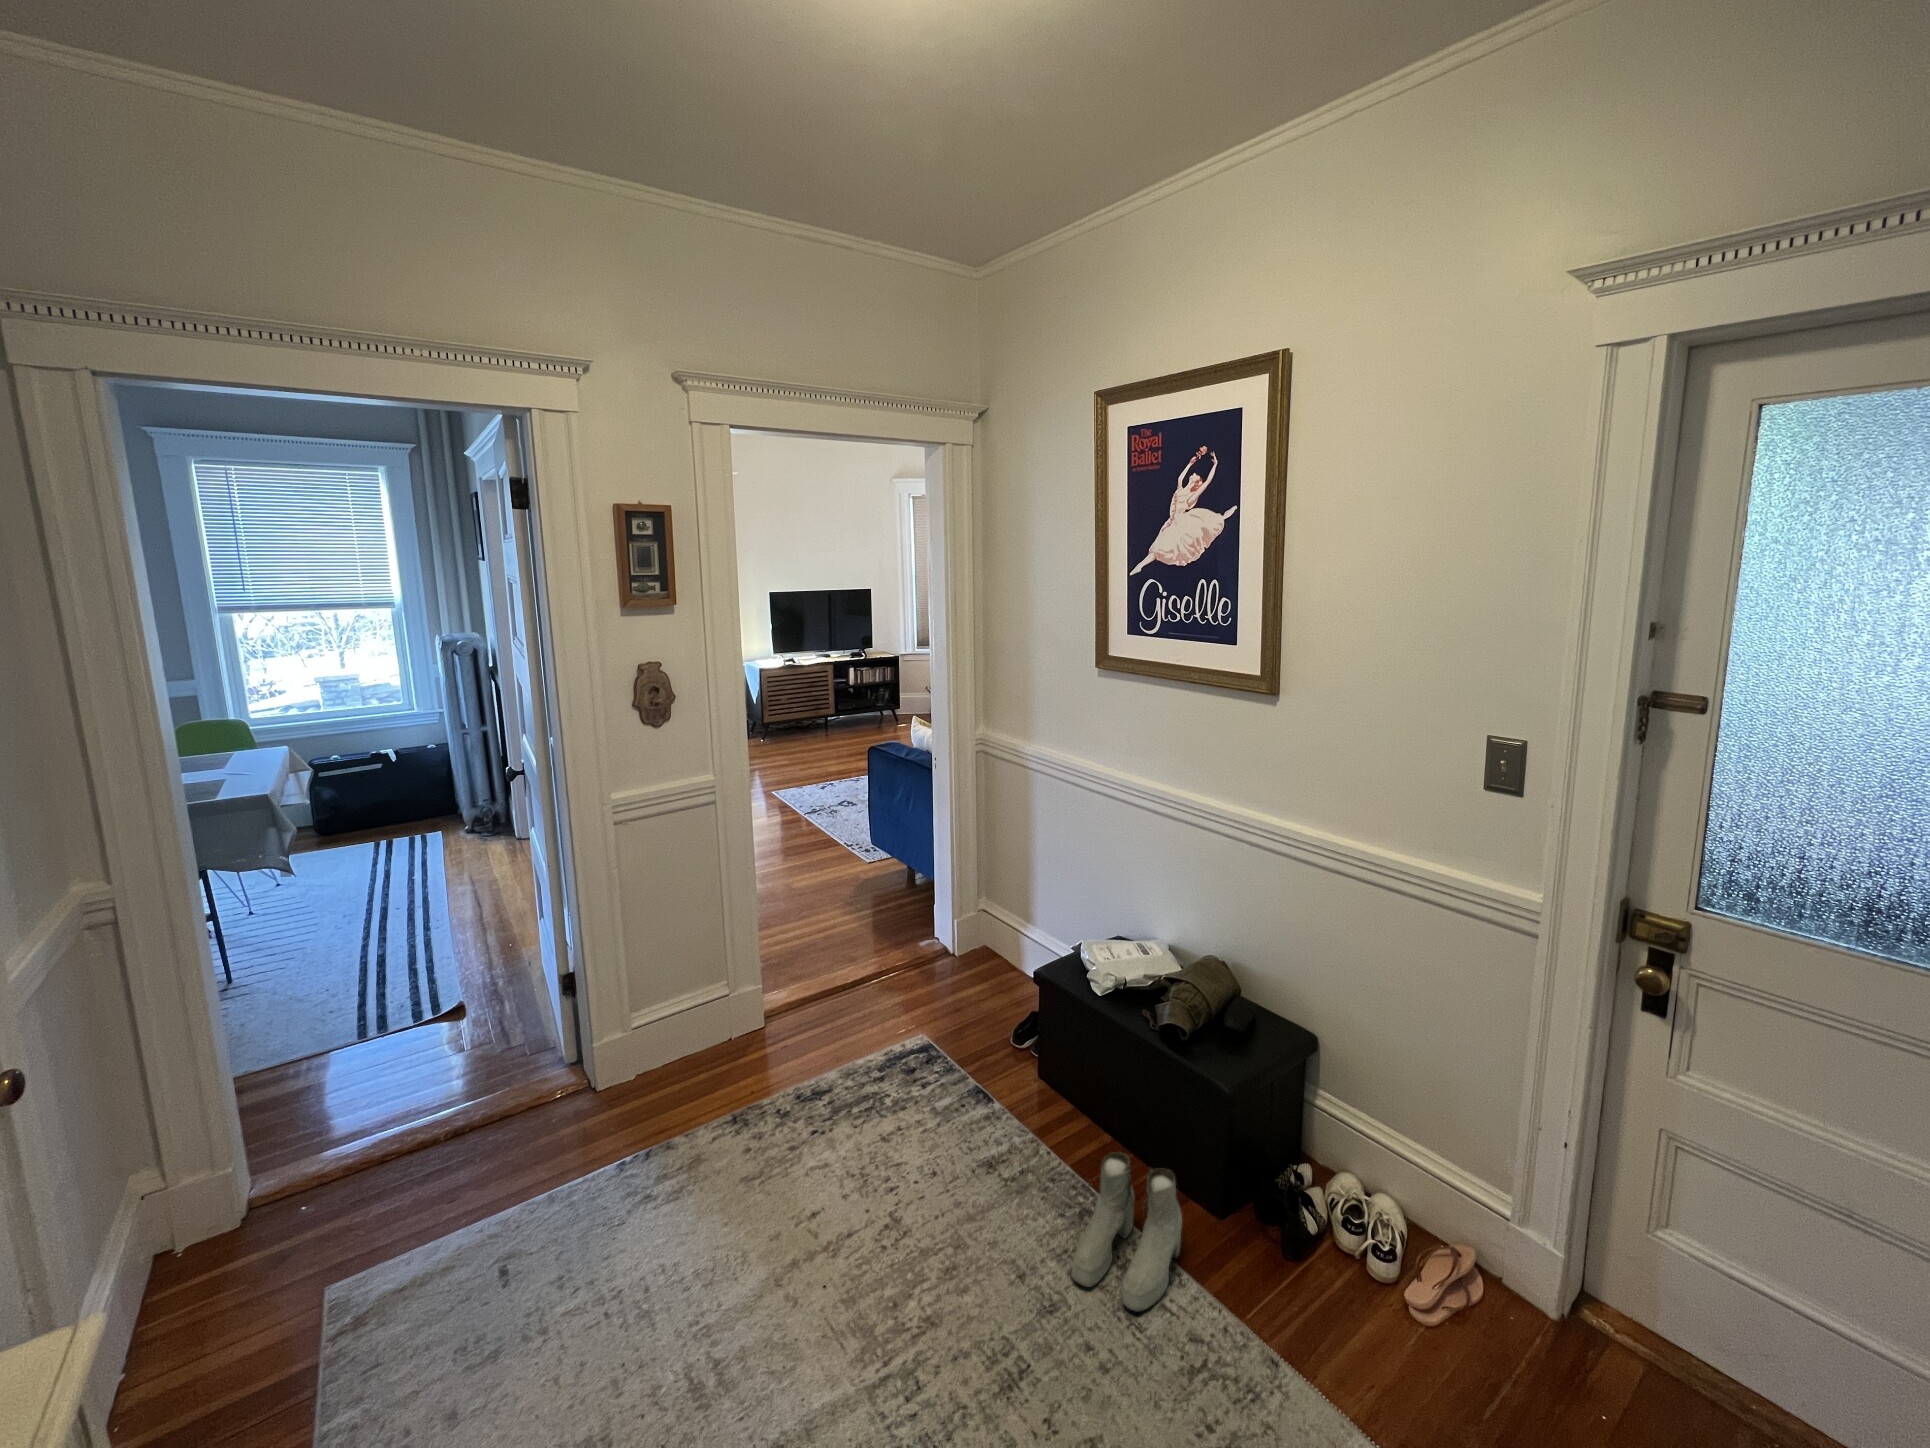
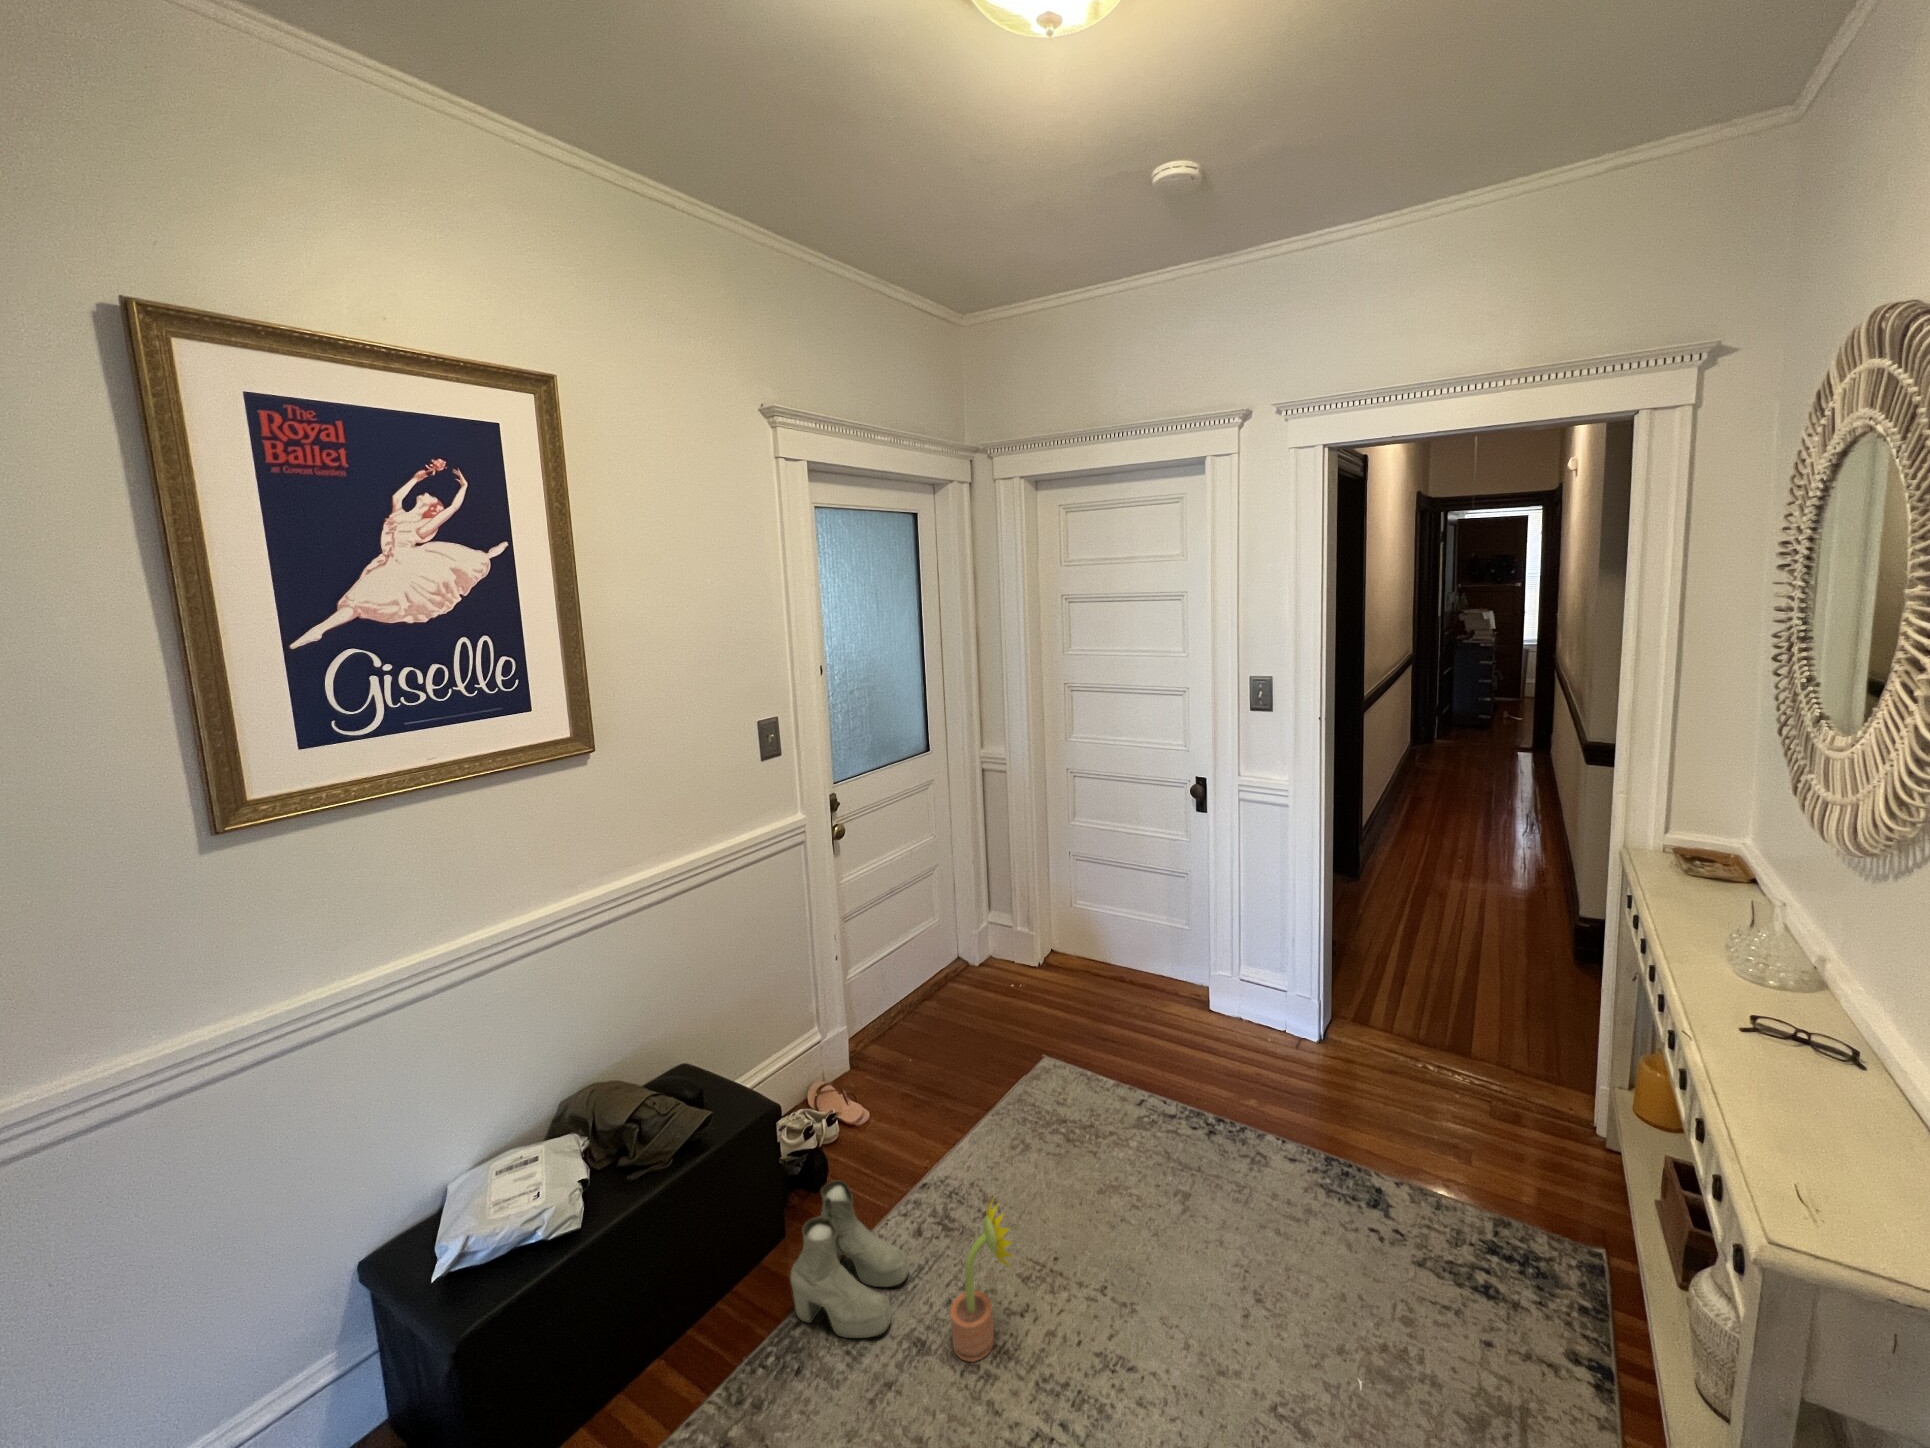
decorative plant: none [997,1267,1075,1381] -> present [950,1202,1012,1361]

